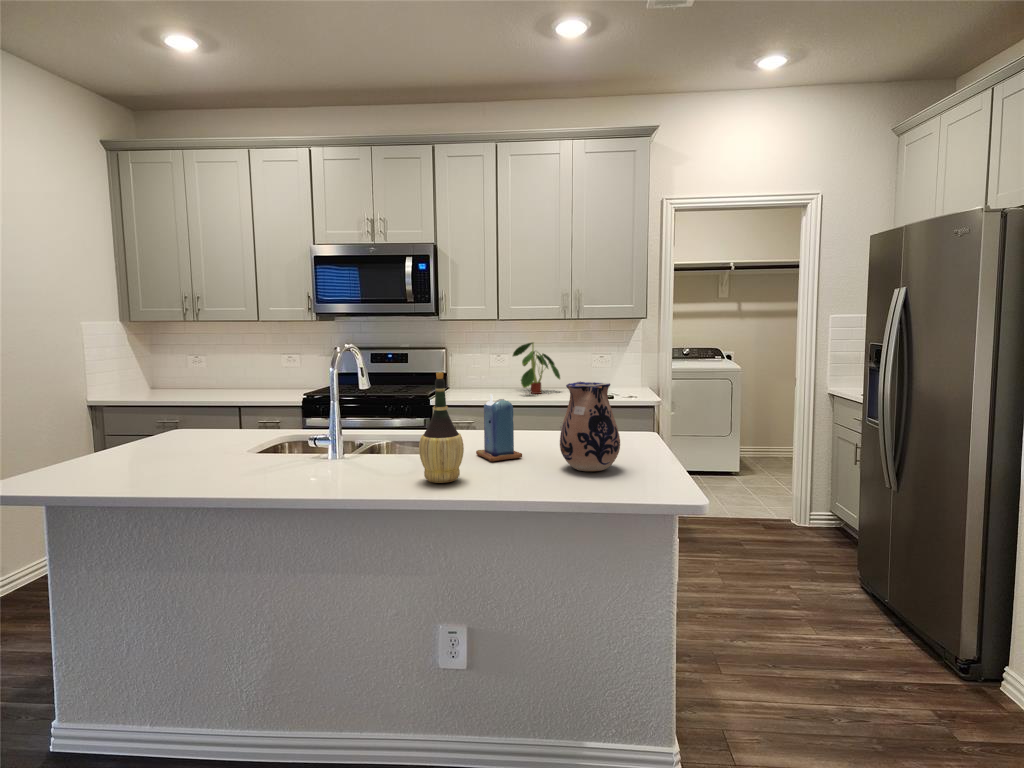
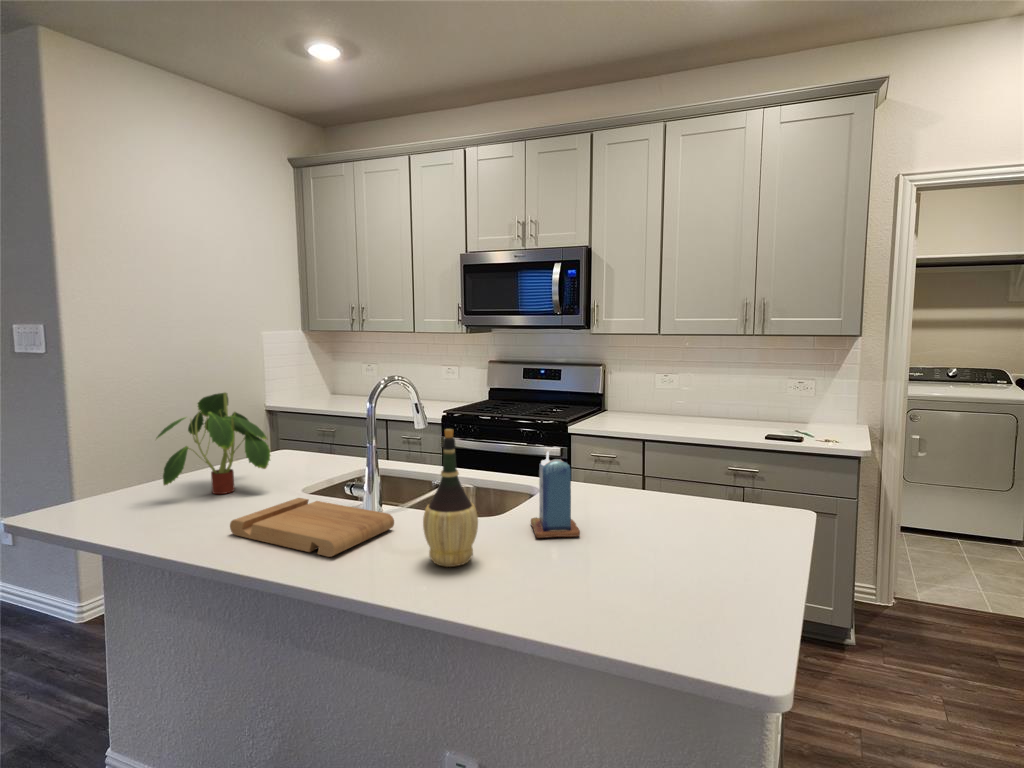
plant: present [513,342,560,394] -> present [156,393,270,494]
ceramic pitcher: present [560,381,620,471] -> none [610,447,694,577]
cutting board: none [215,454,369,489] -> present [230,498,394,557]

